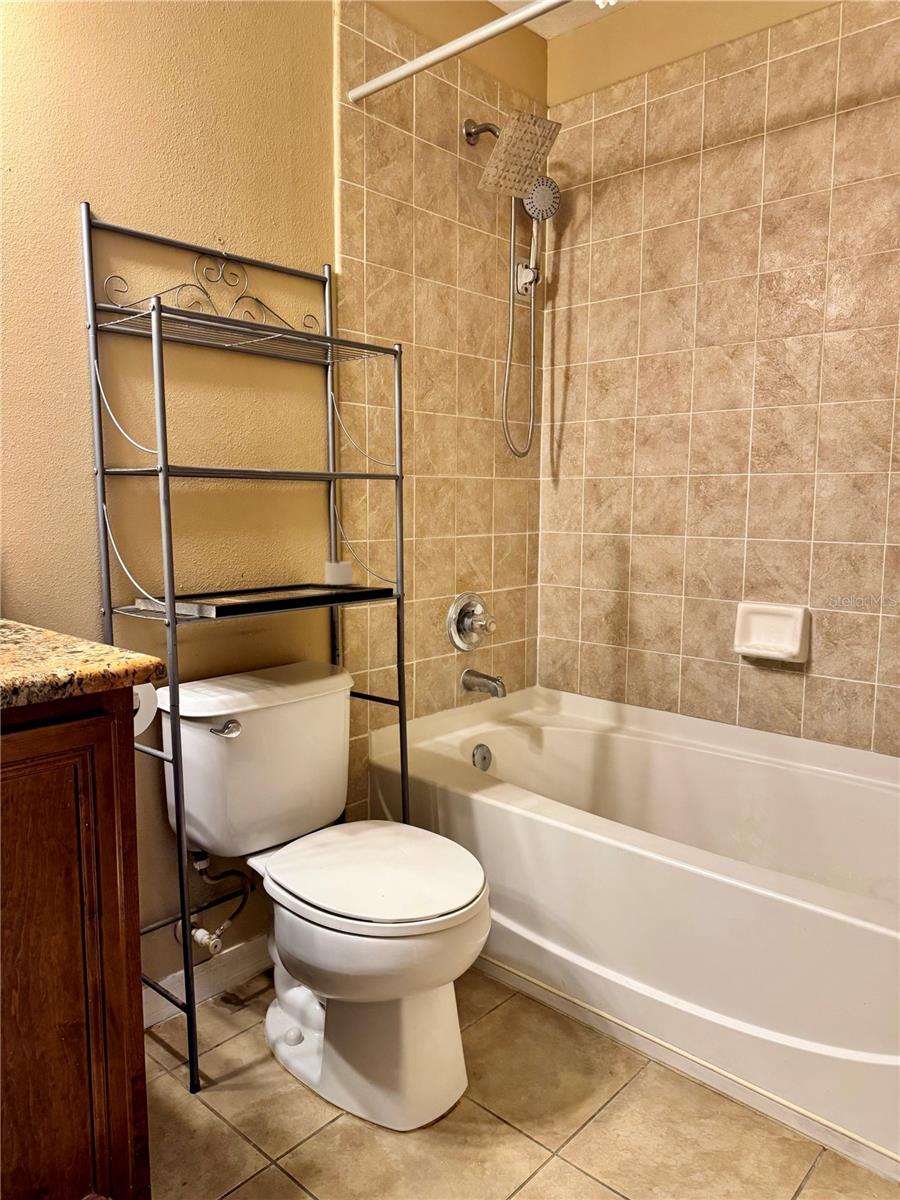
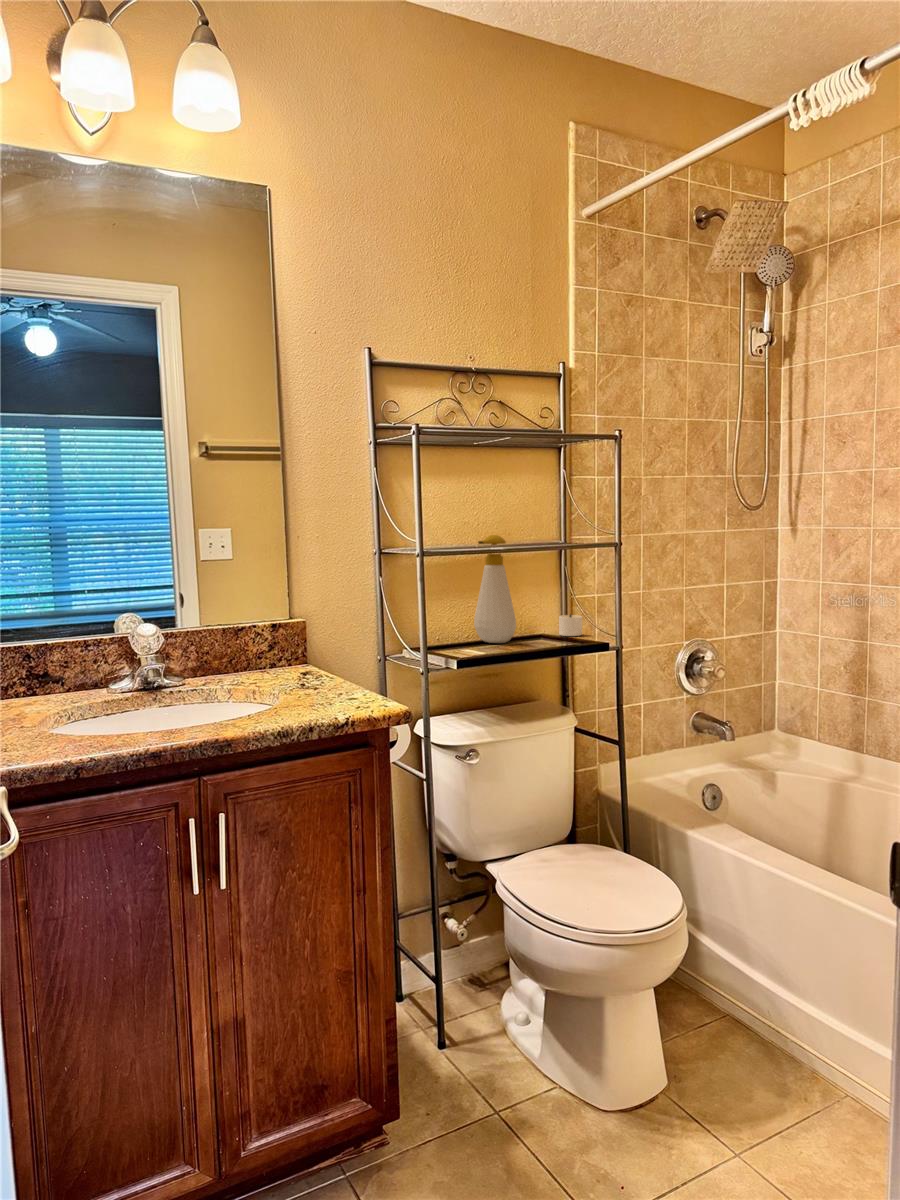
soap bottle: none [226,460,279,591] -> present [474,535,516,643]

